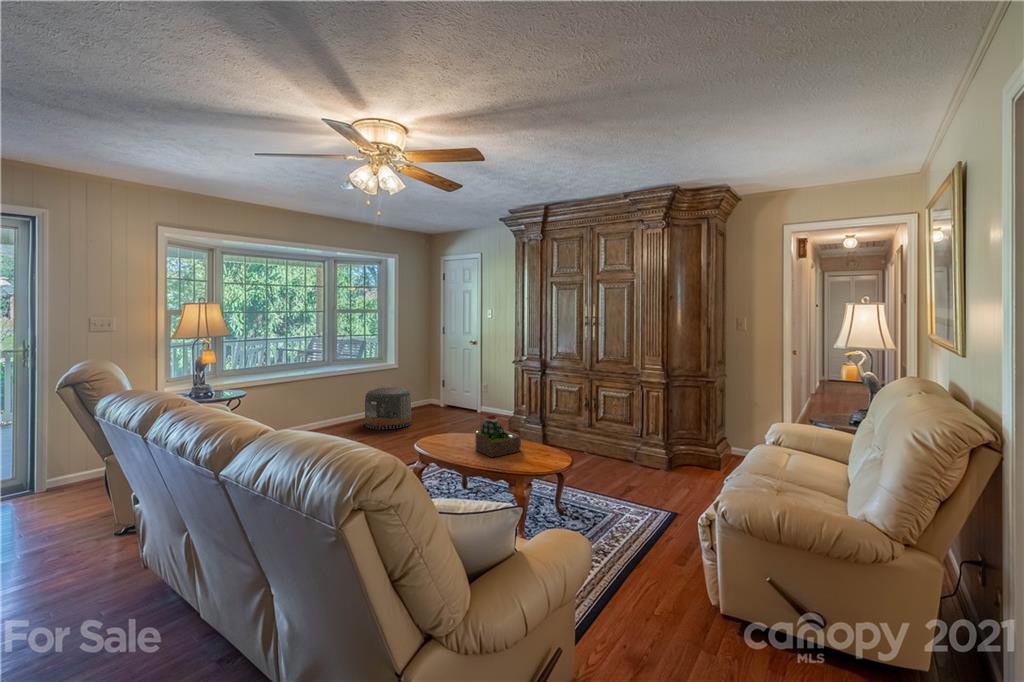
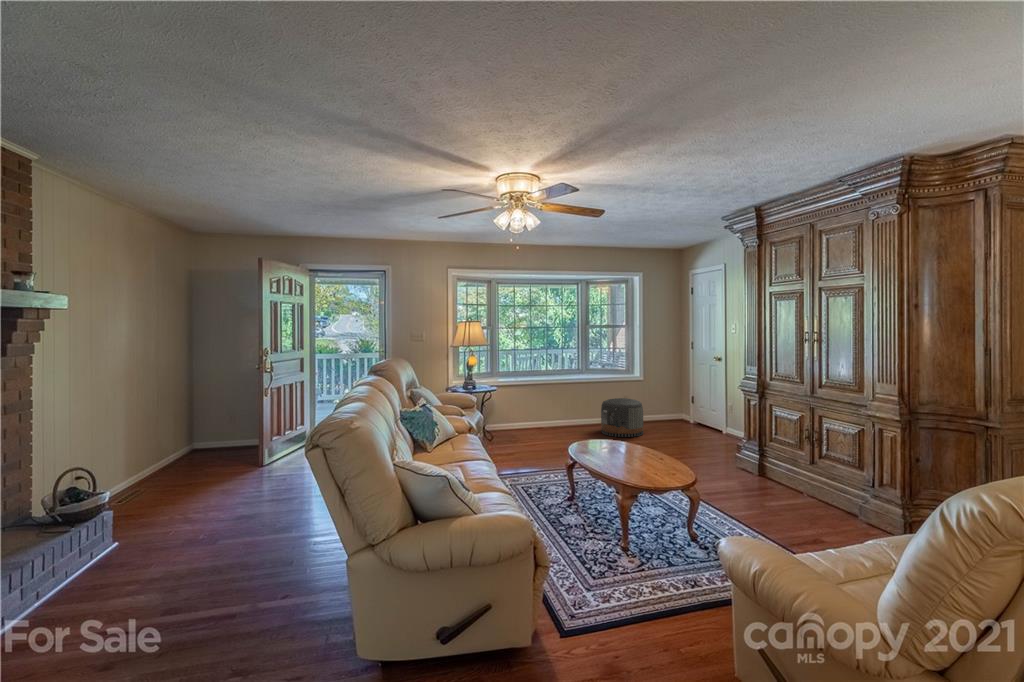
succulent plant: present [475,416,521,457] -> none [609,432,650,471]

